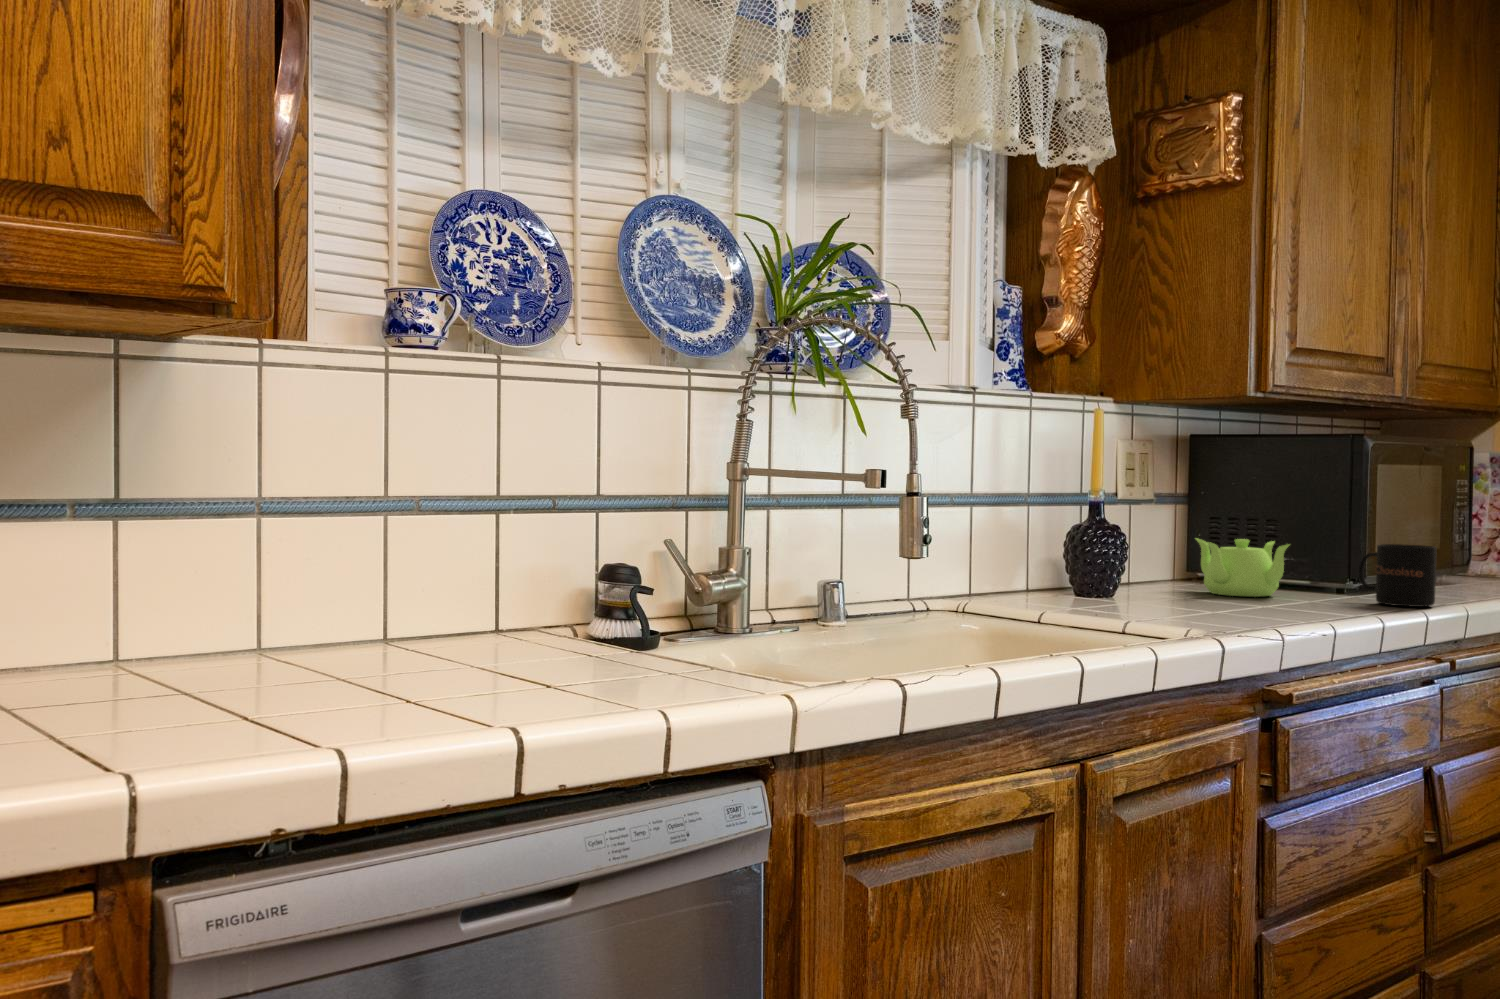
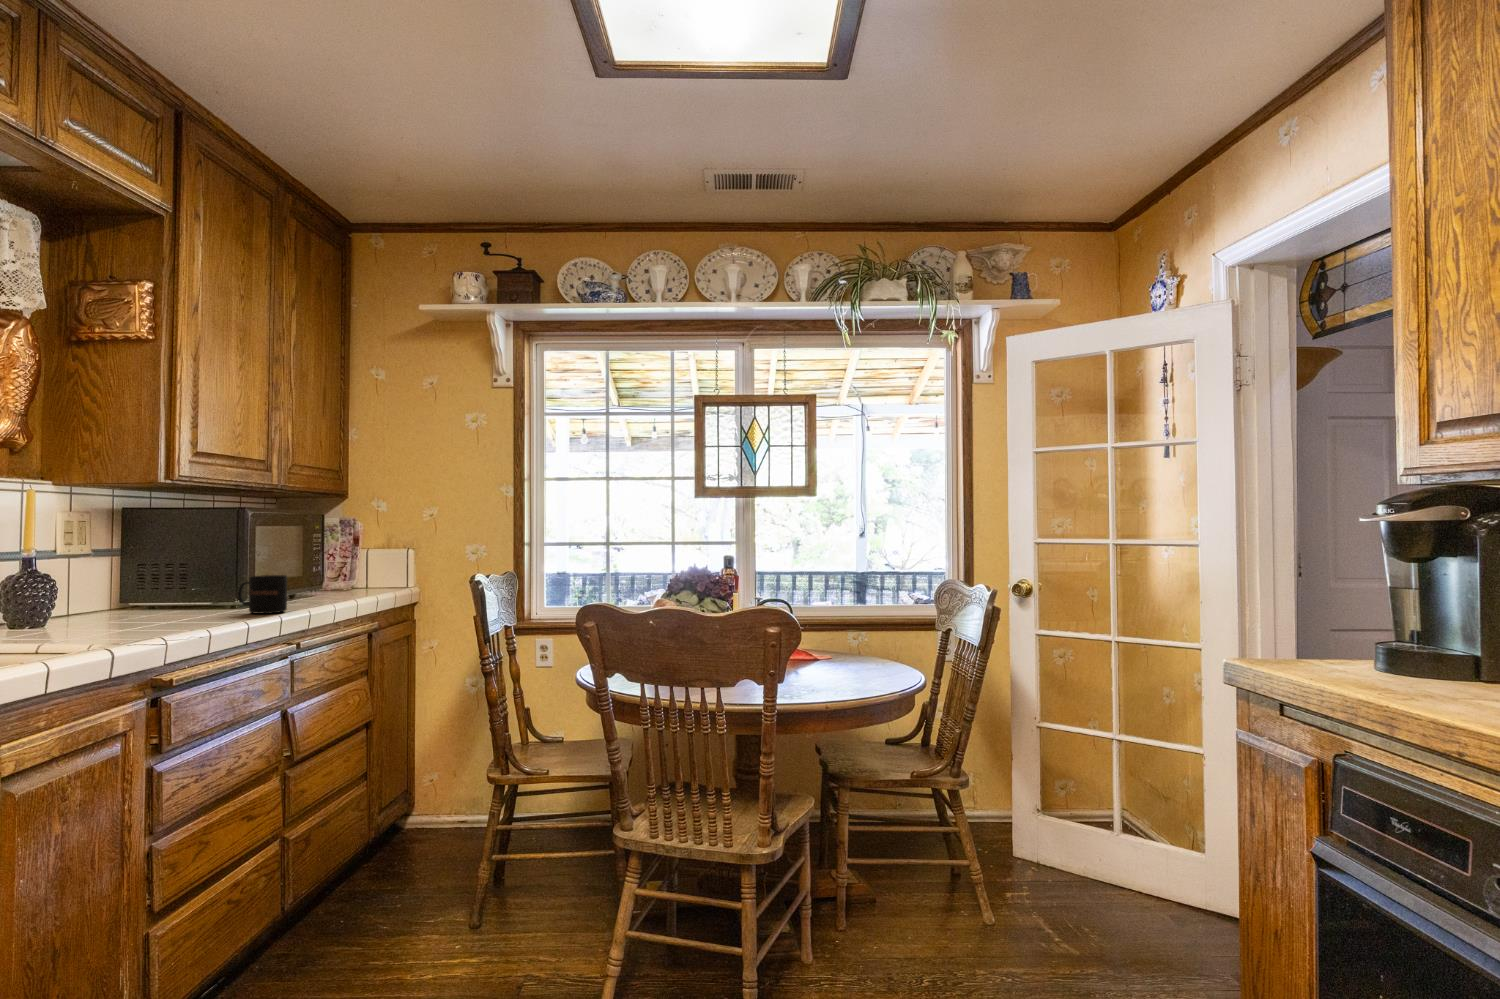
teapot: present [1196,538,1290,597] -> none [119,578,189,617]

